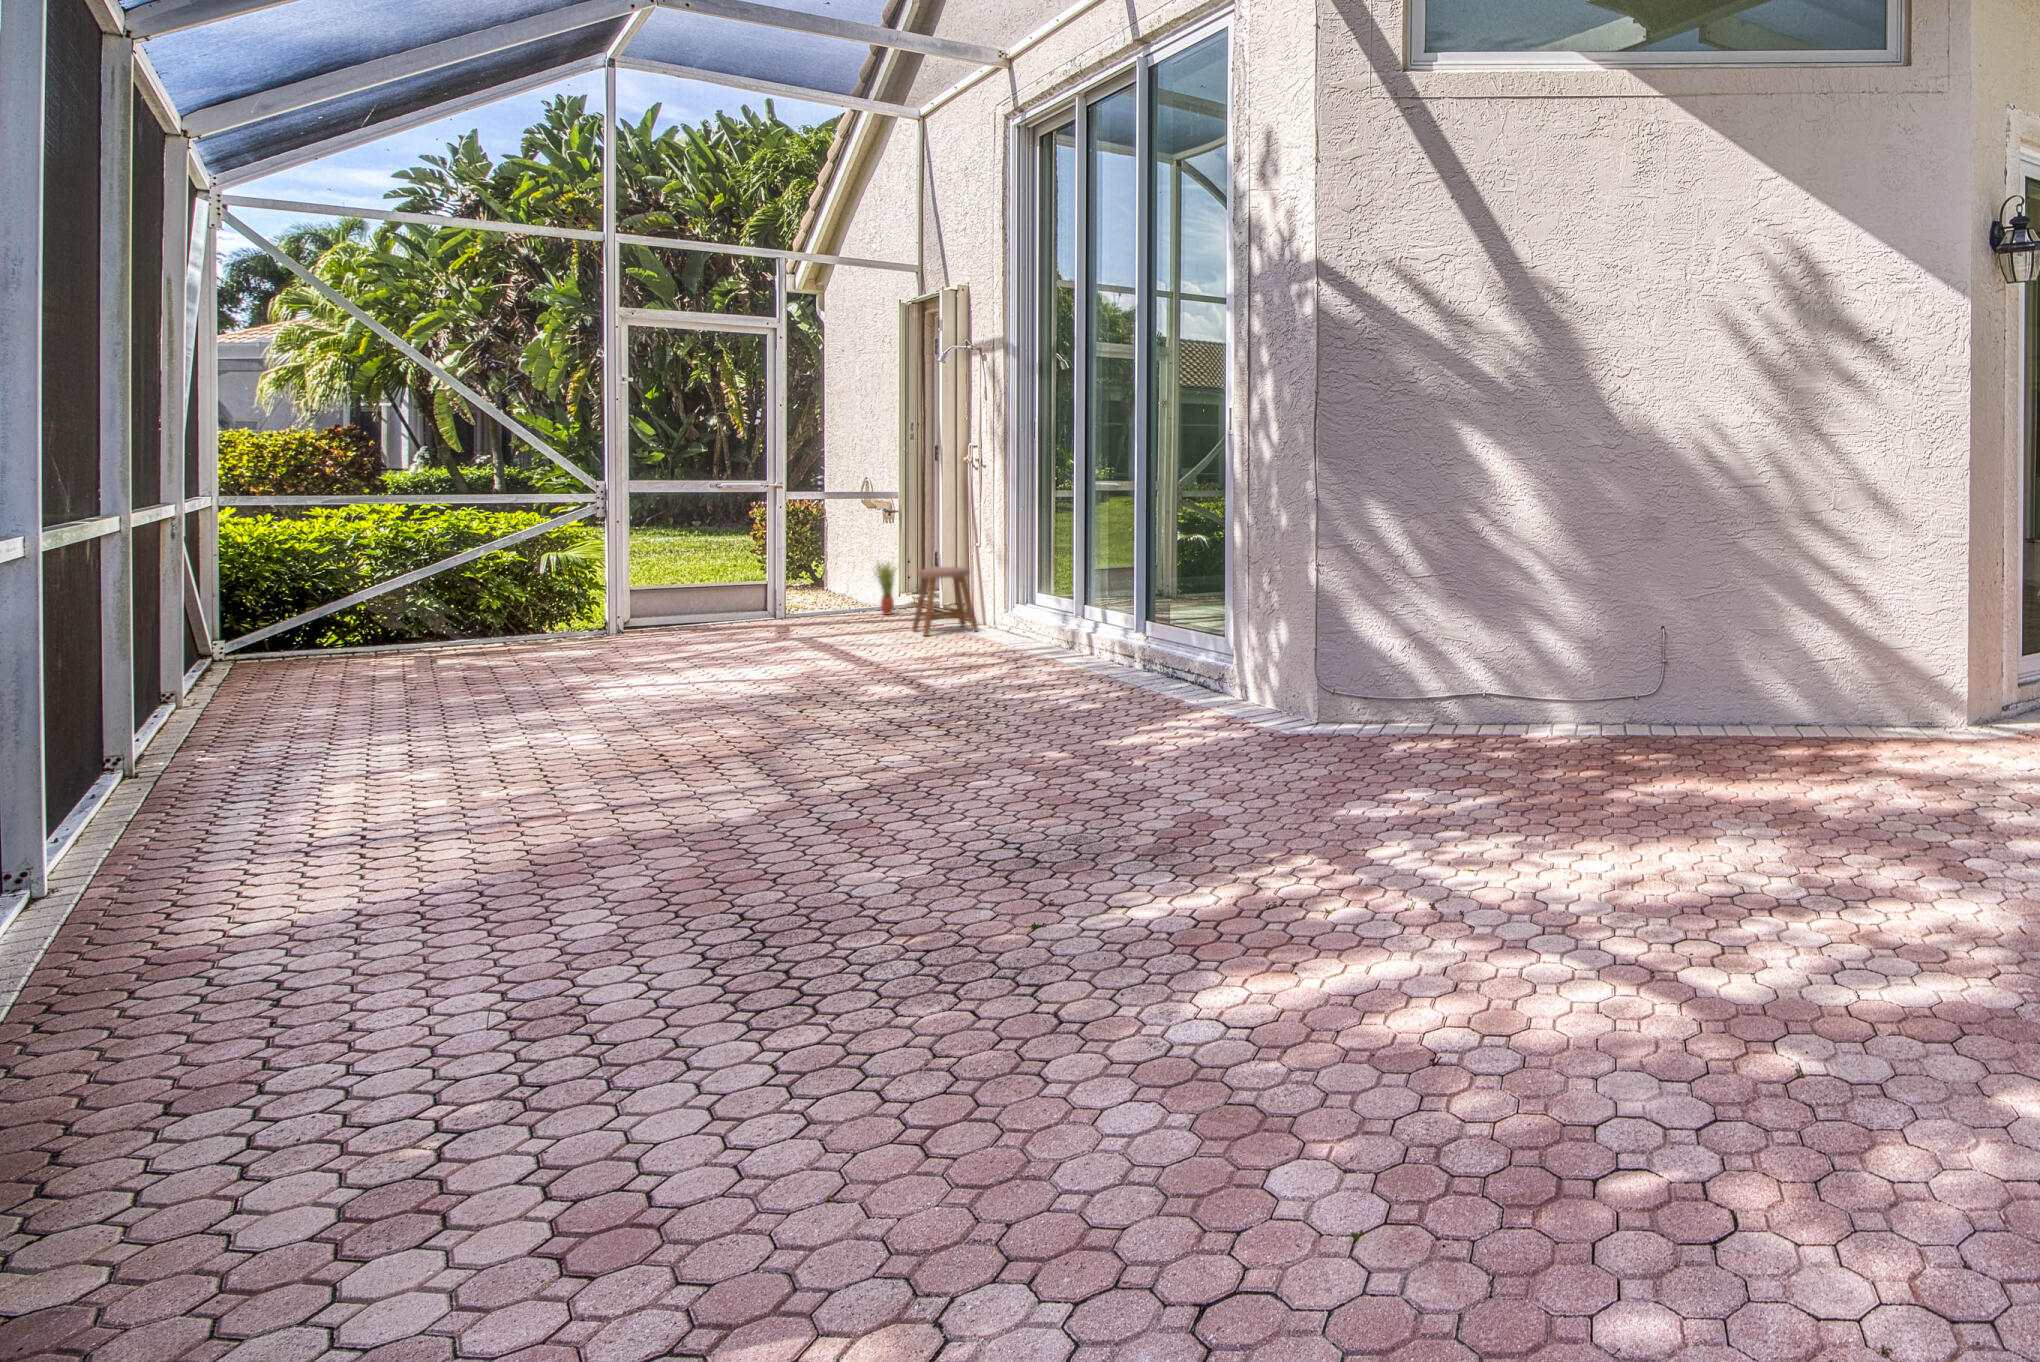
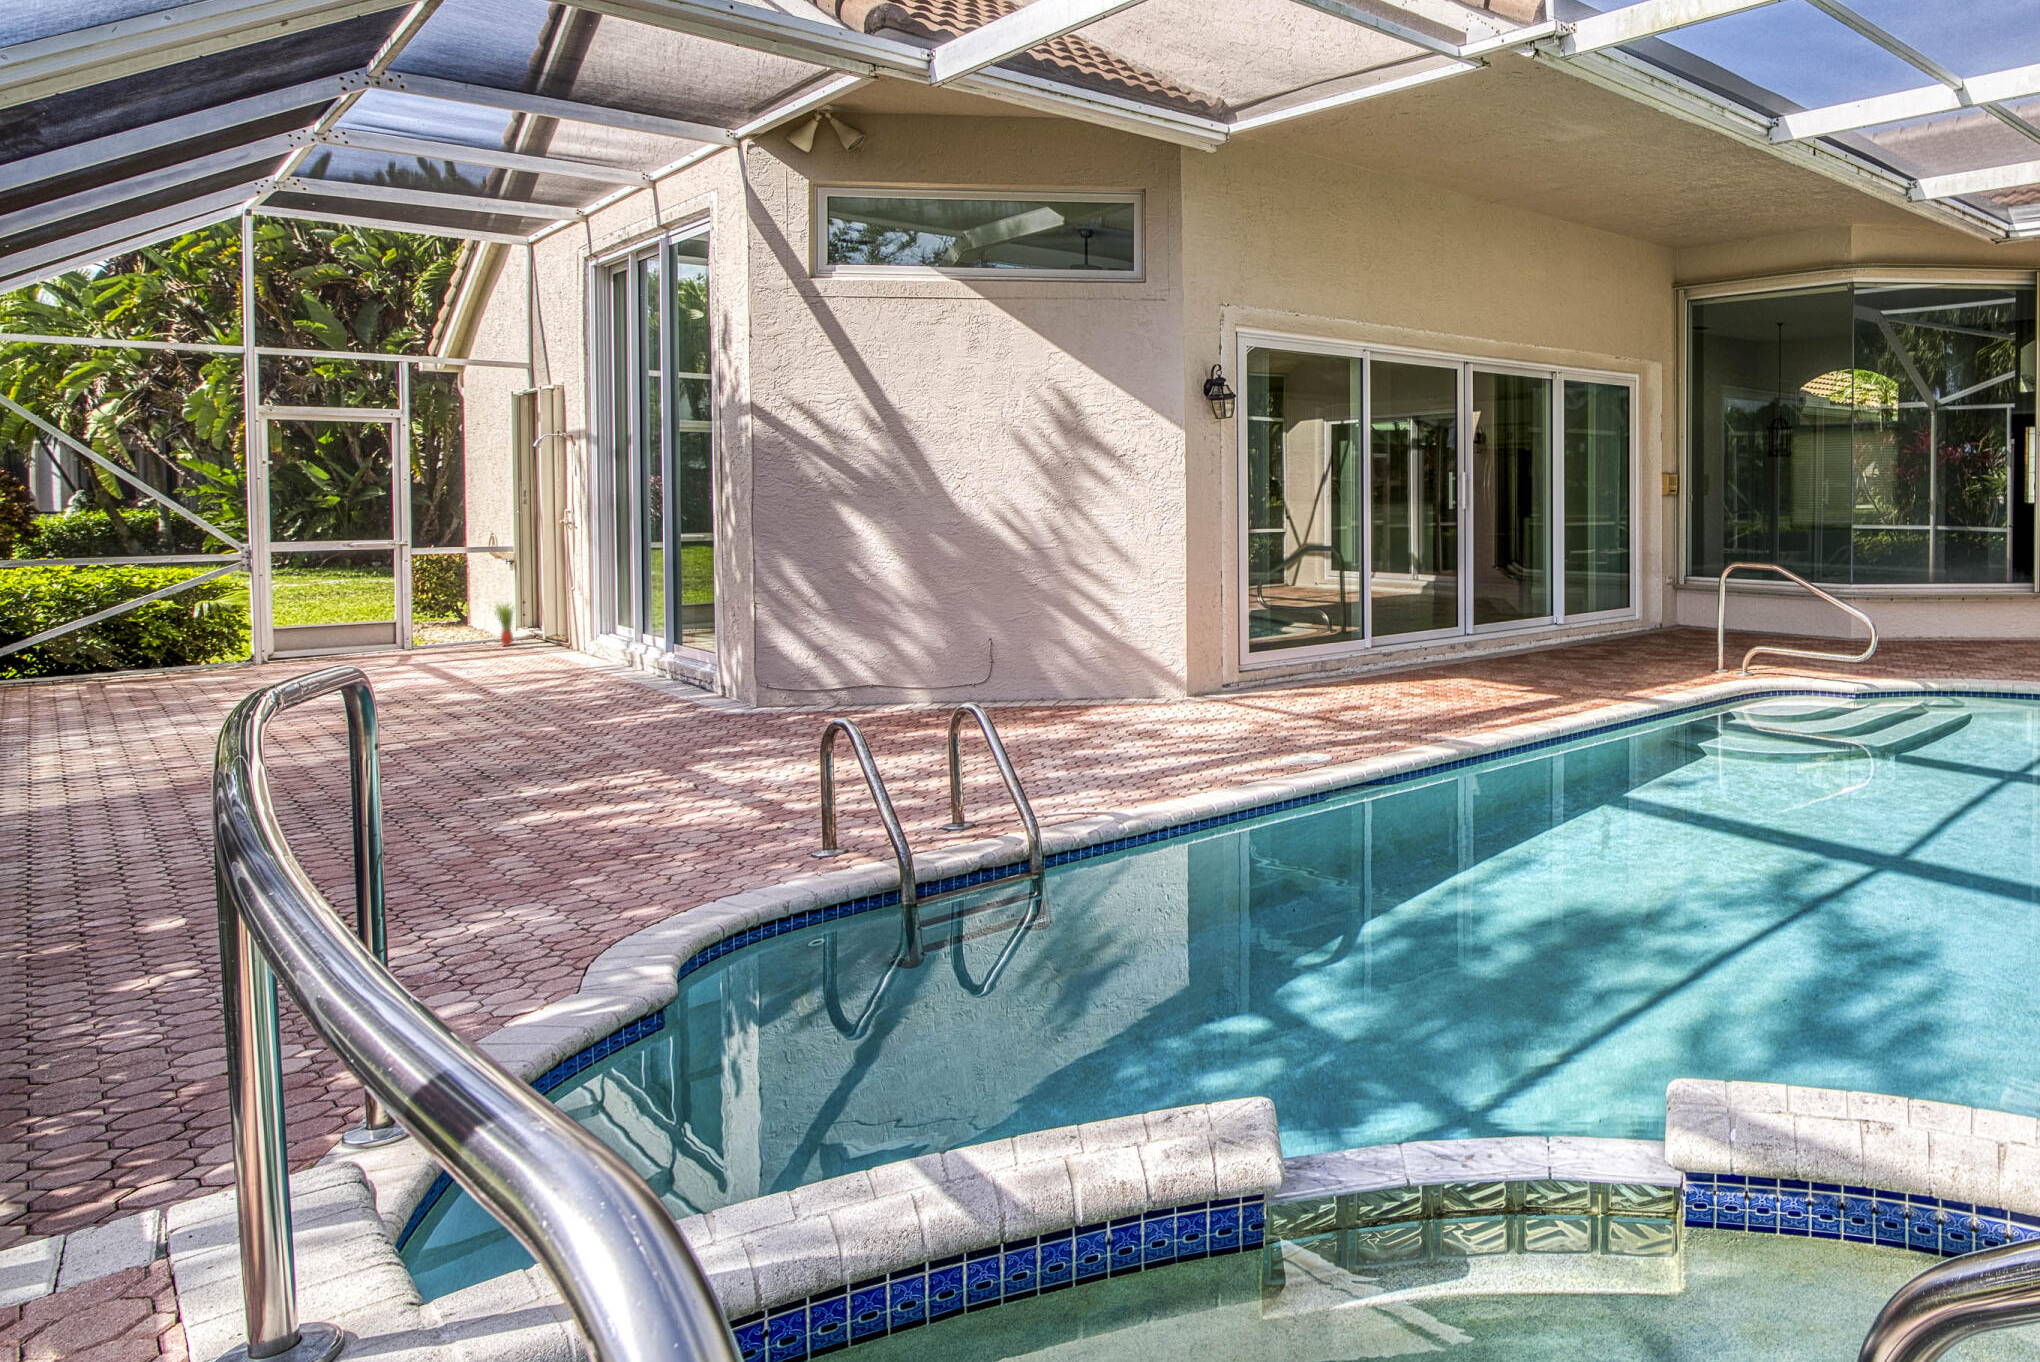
stool: present [912,567,978,636] -> none [517,607,574,662]

